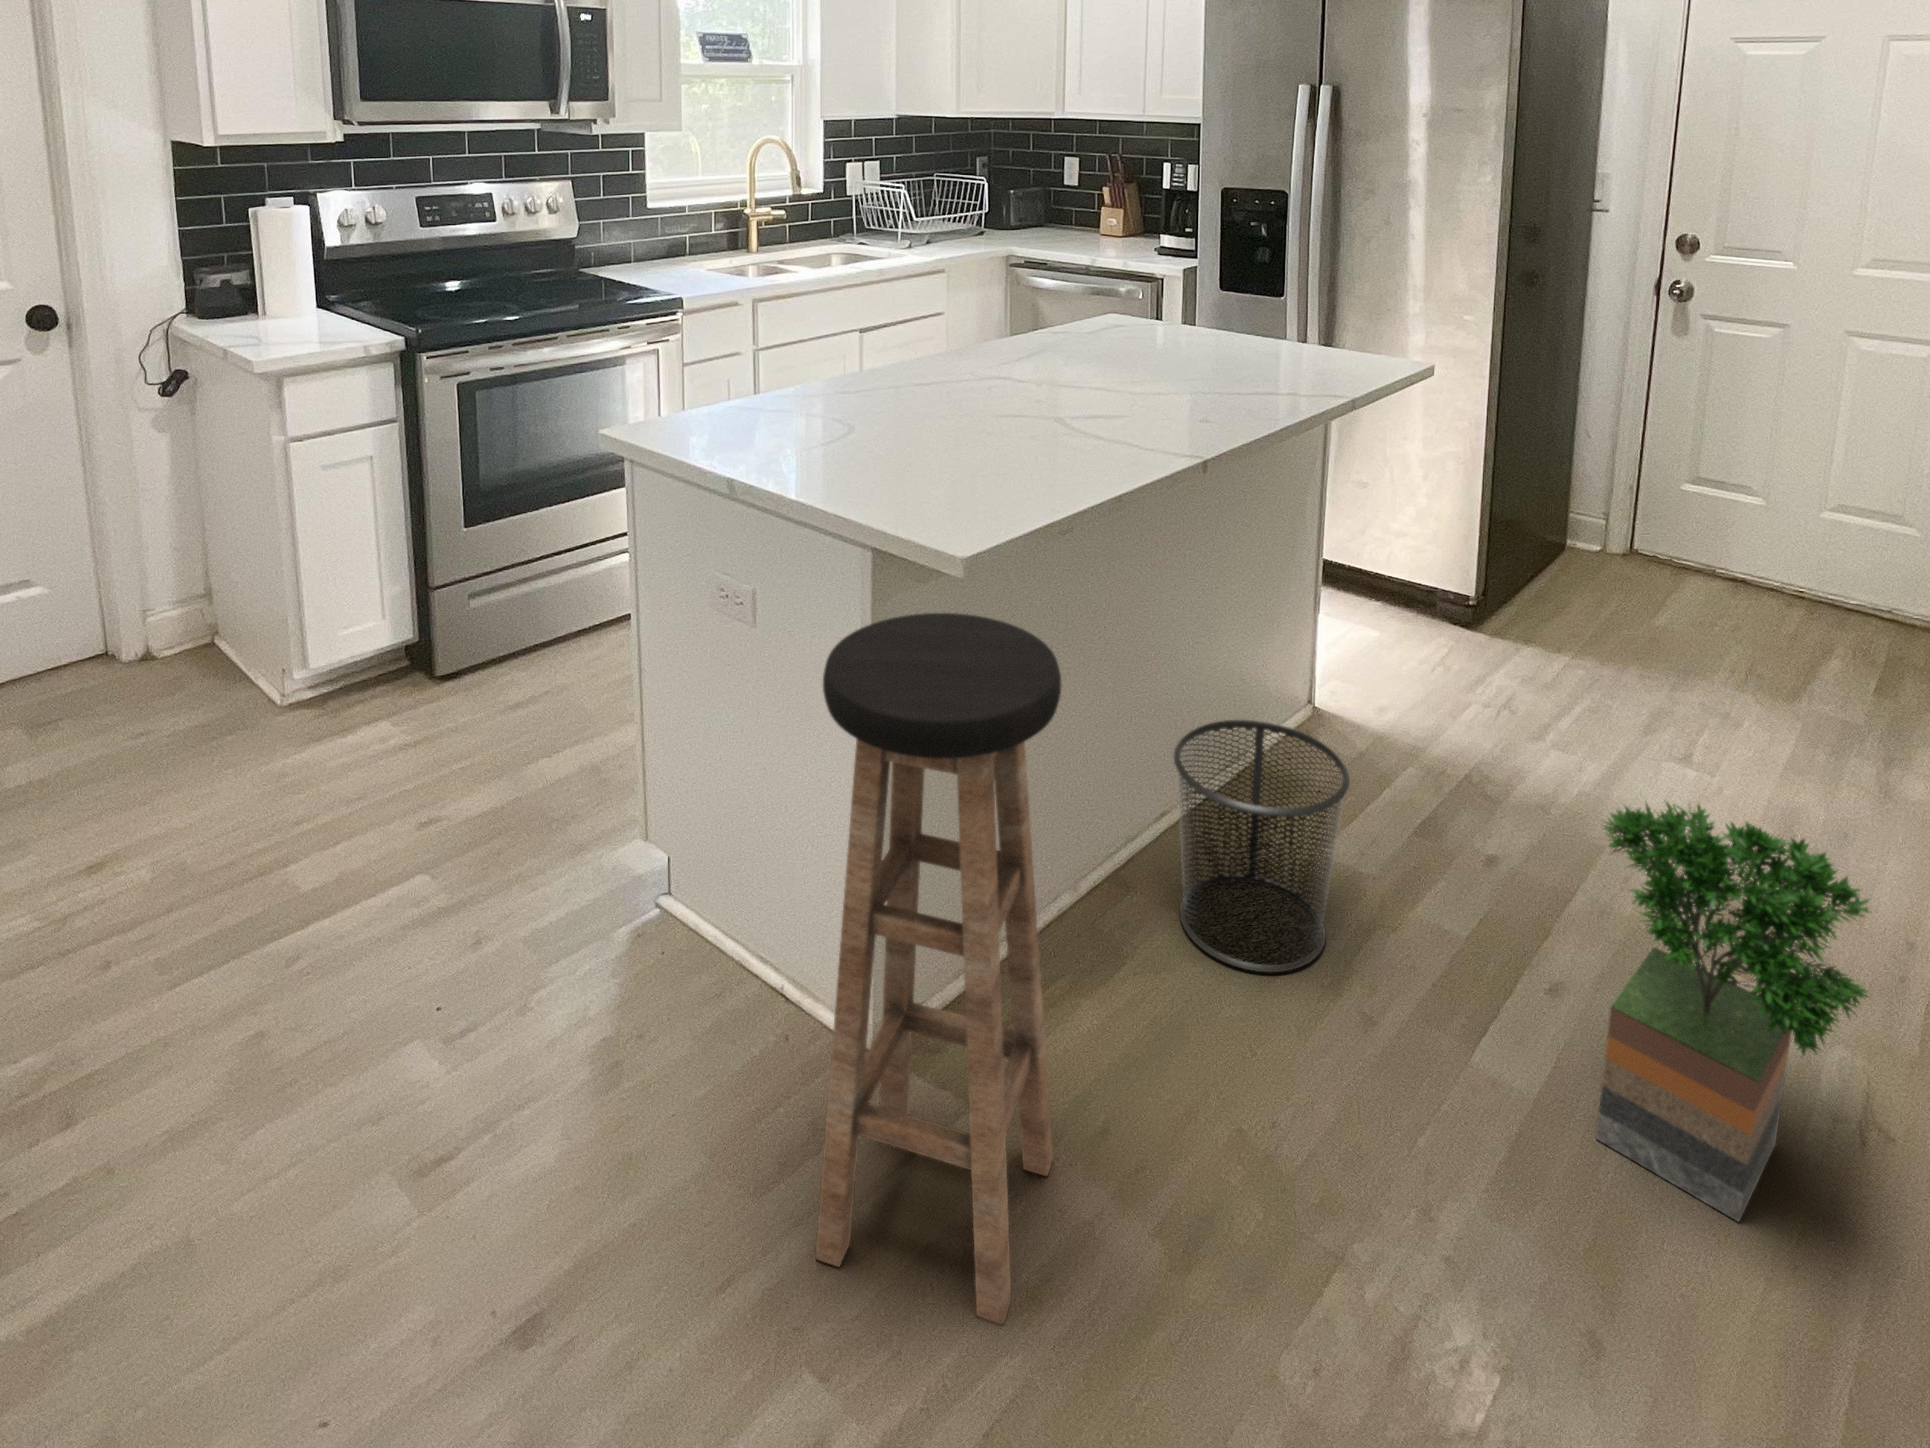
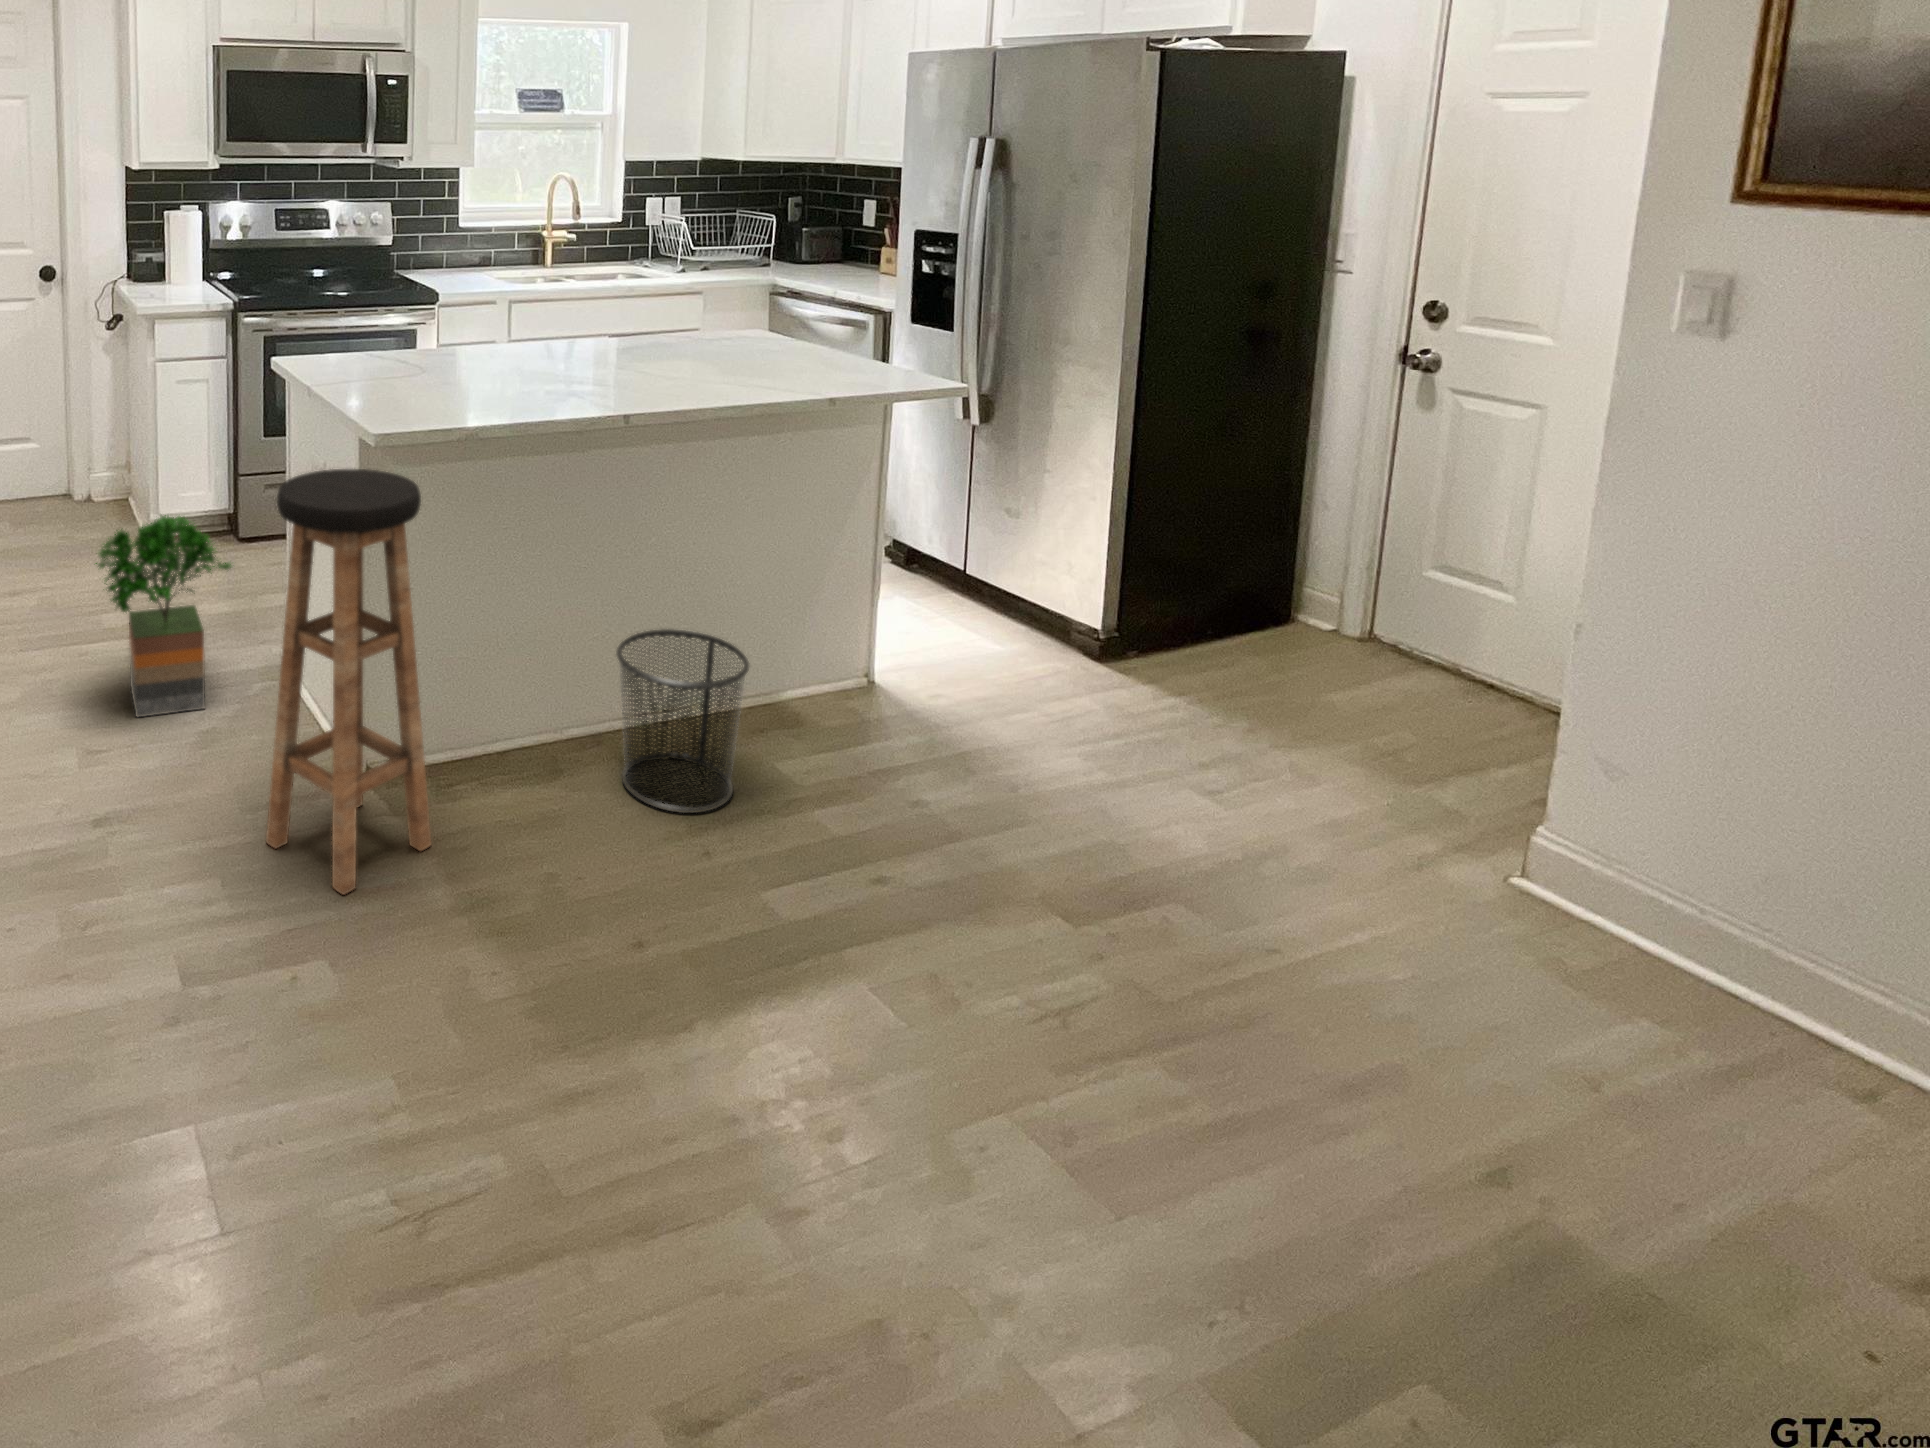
potted tree: present [1596,802,1869,1222] -> present [95,515,232,717]

